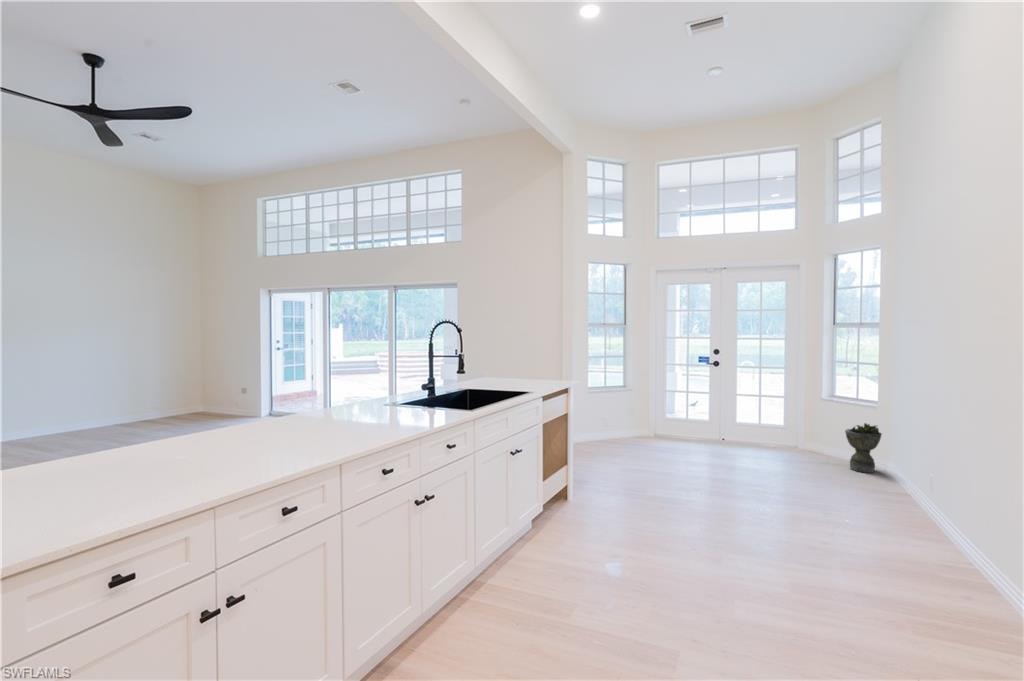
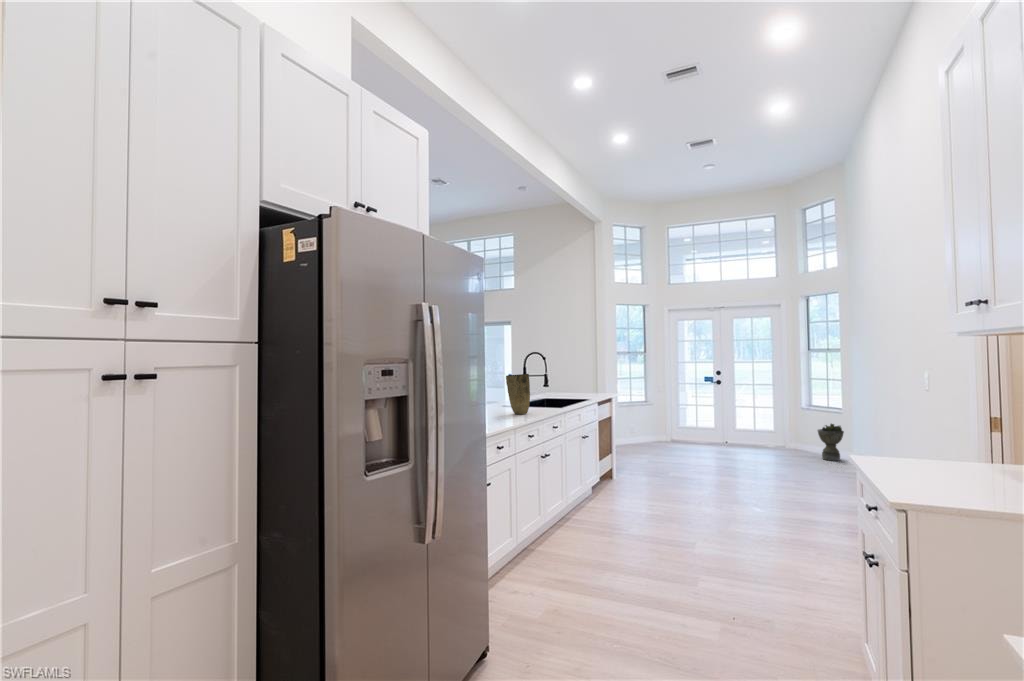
vase: none [339,364,383,437] -> present [506,374,530,414]

